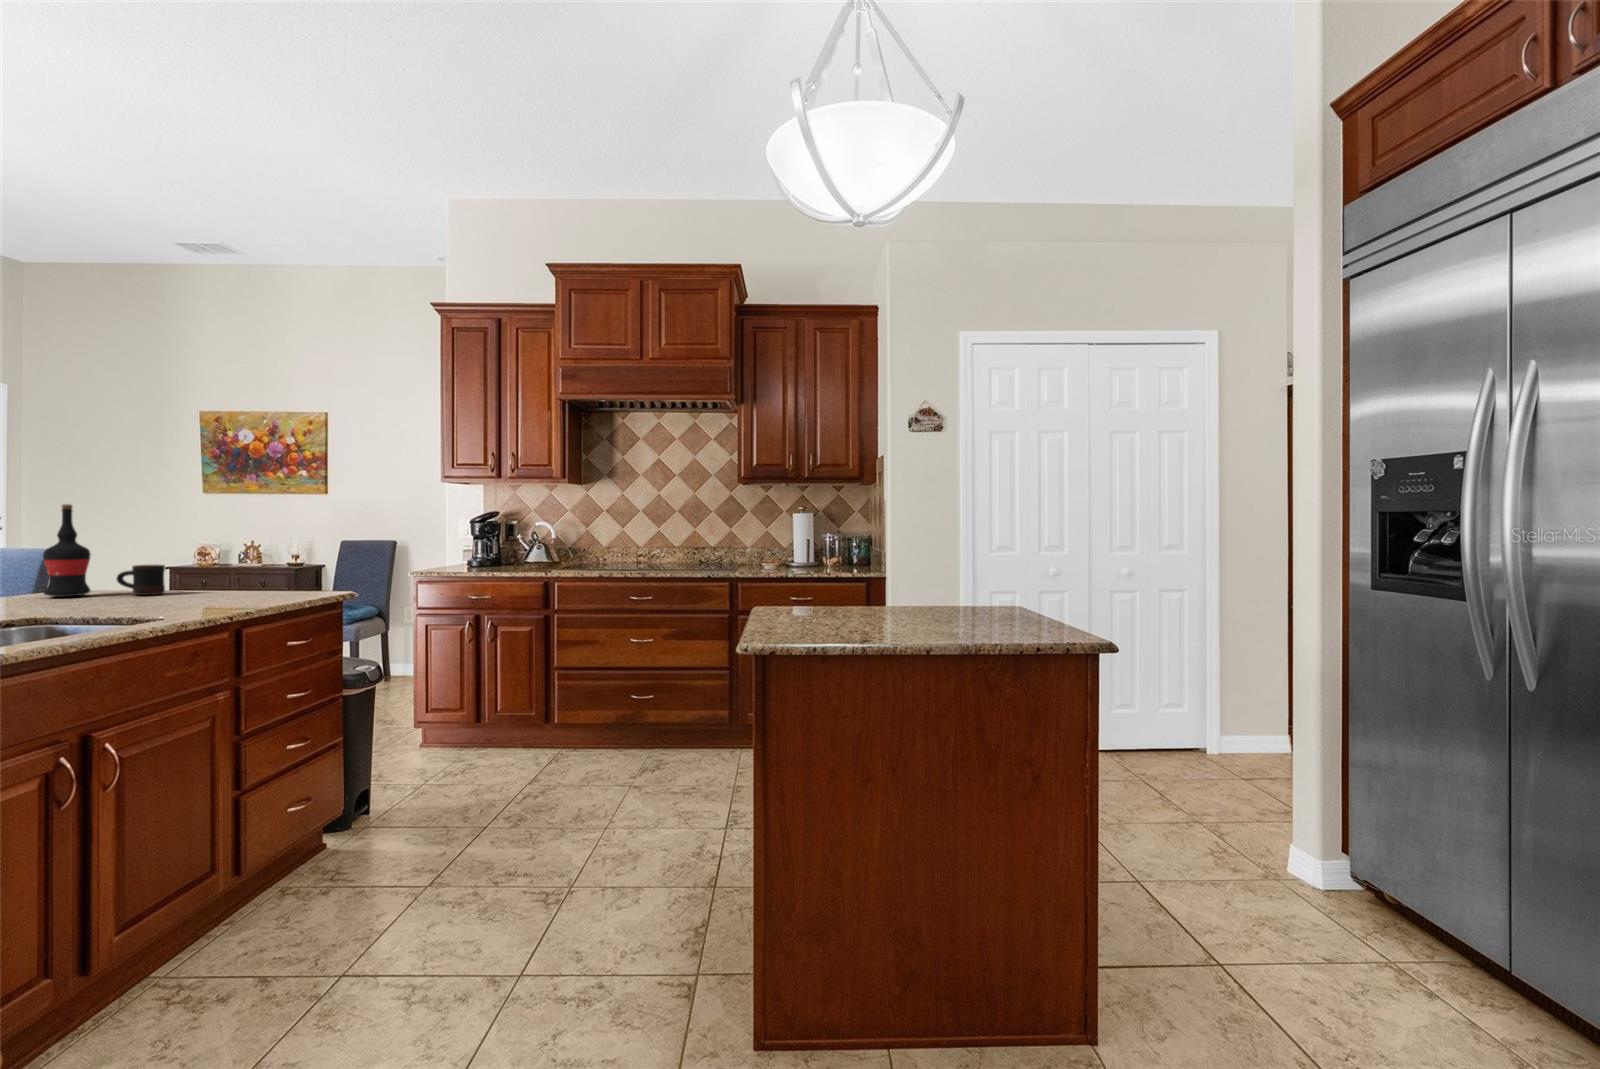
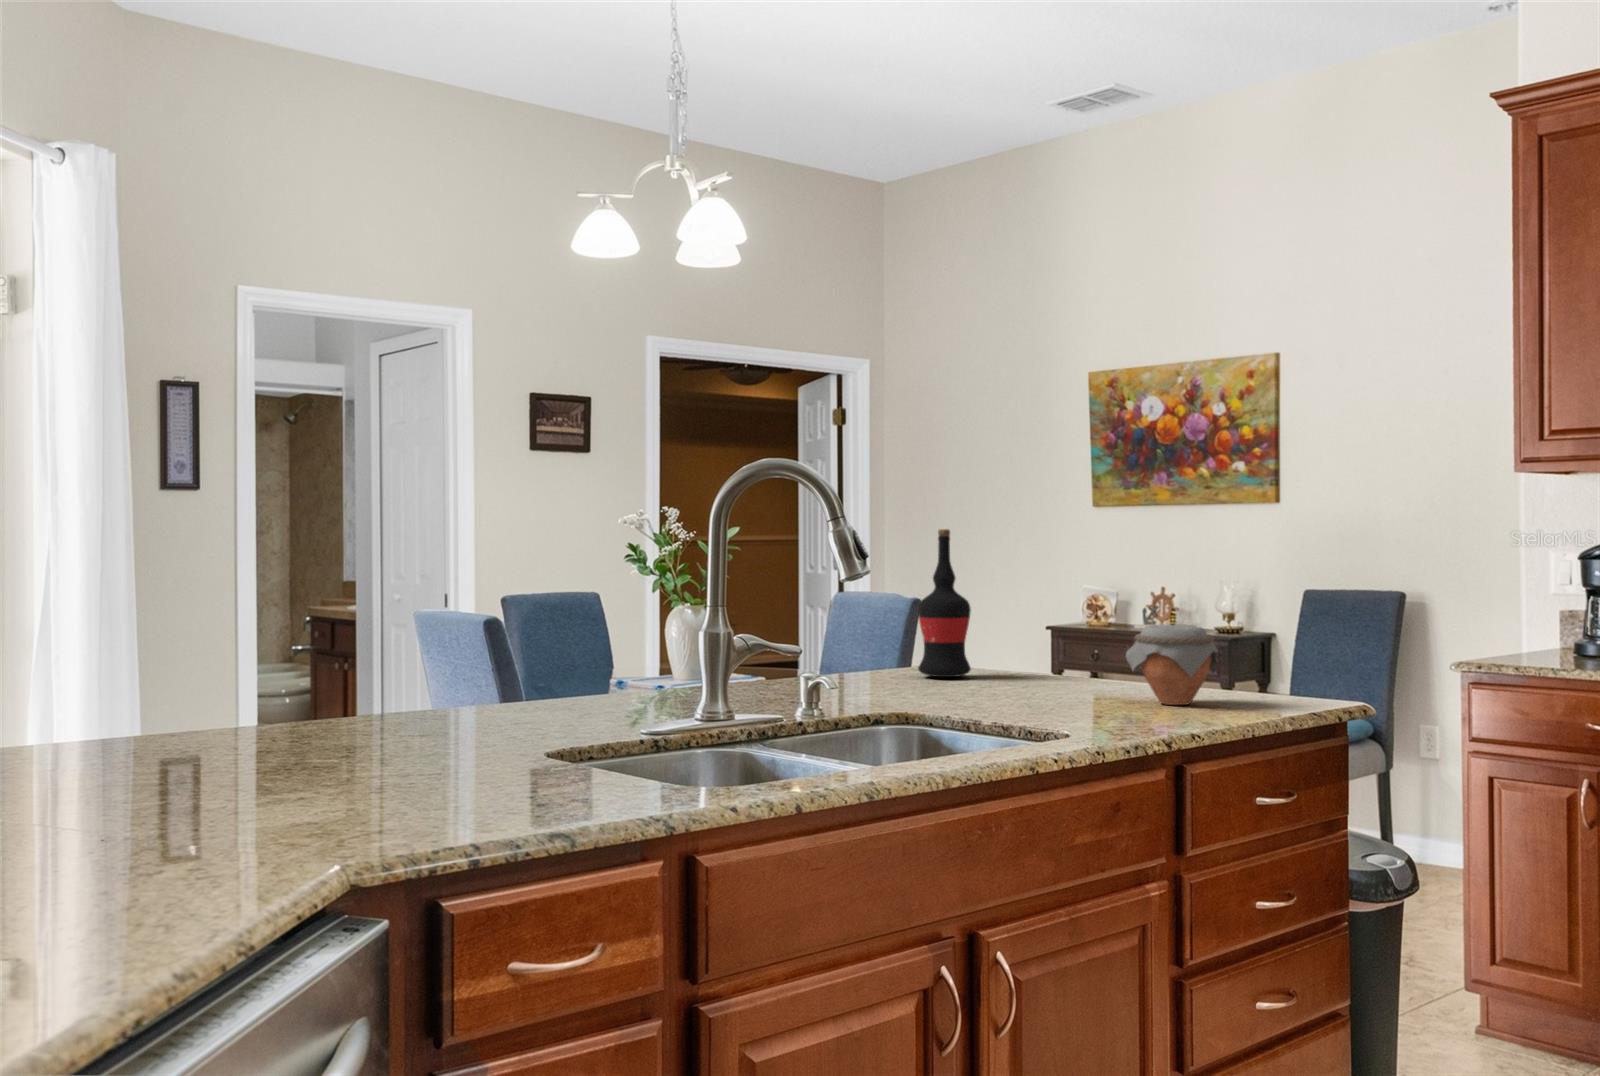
jar: none [208,558,270,601] -> present [1126,624,1219,705]
mug: present [117,565,165,595] -> none [1001,629,1062,682]

